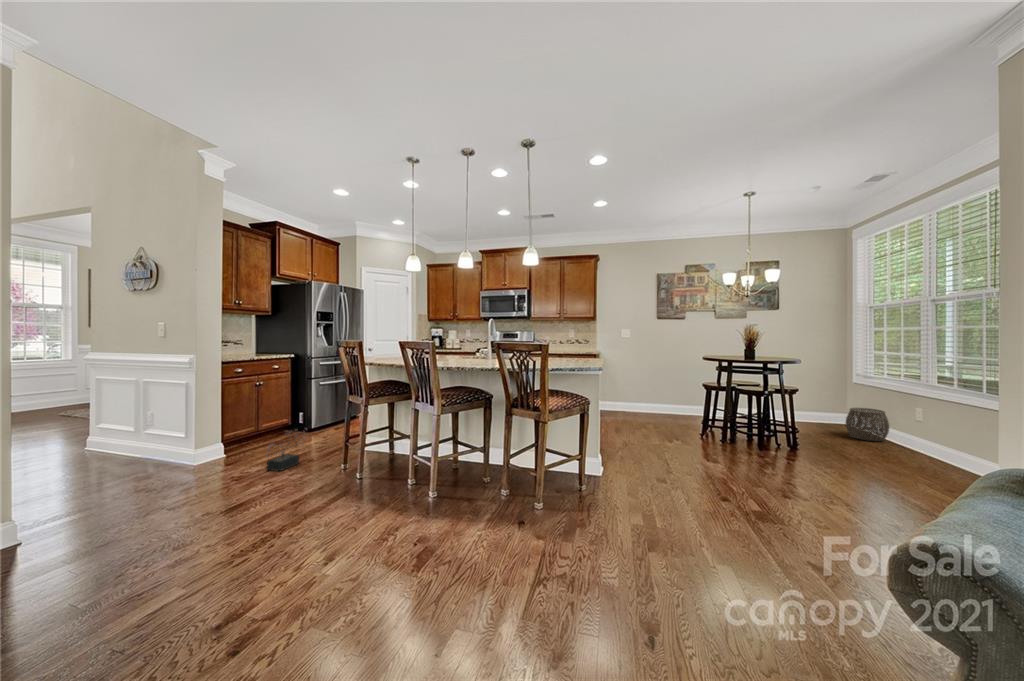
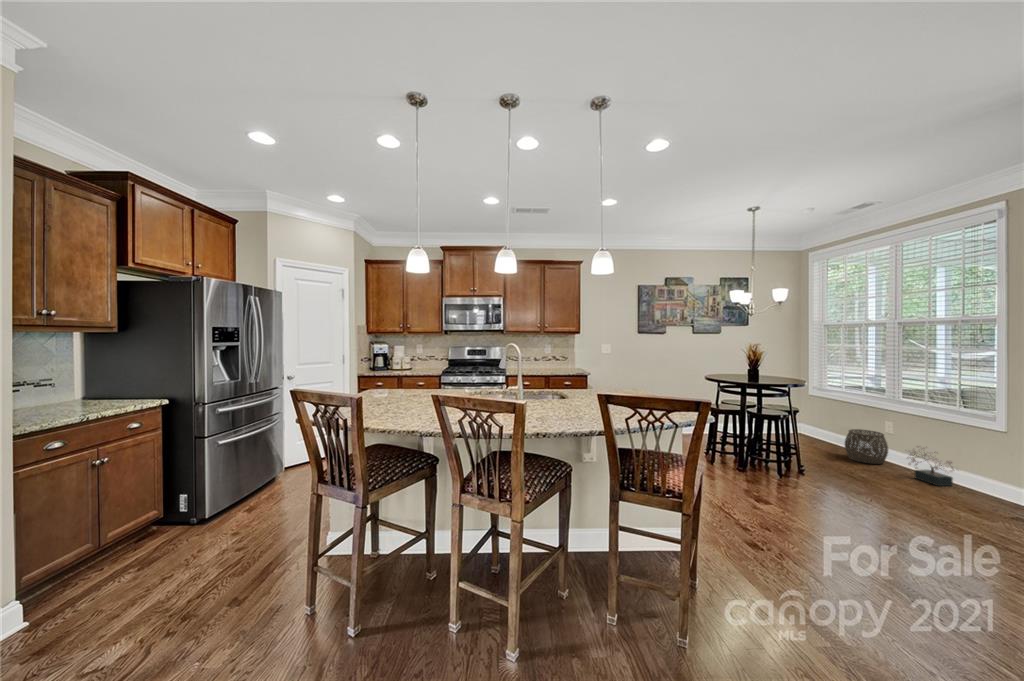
decorative plant: present [266,432,302,471] -> present [907,446,953,486]

